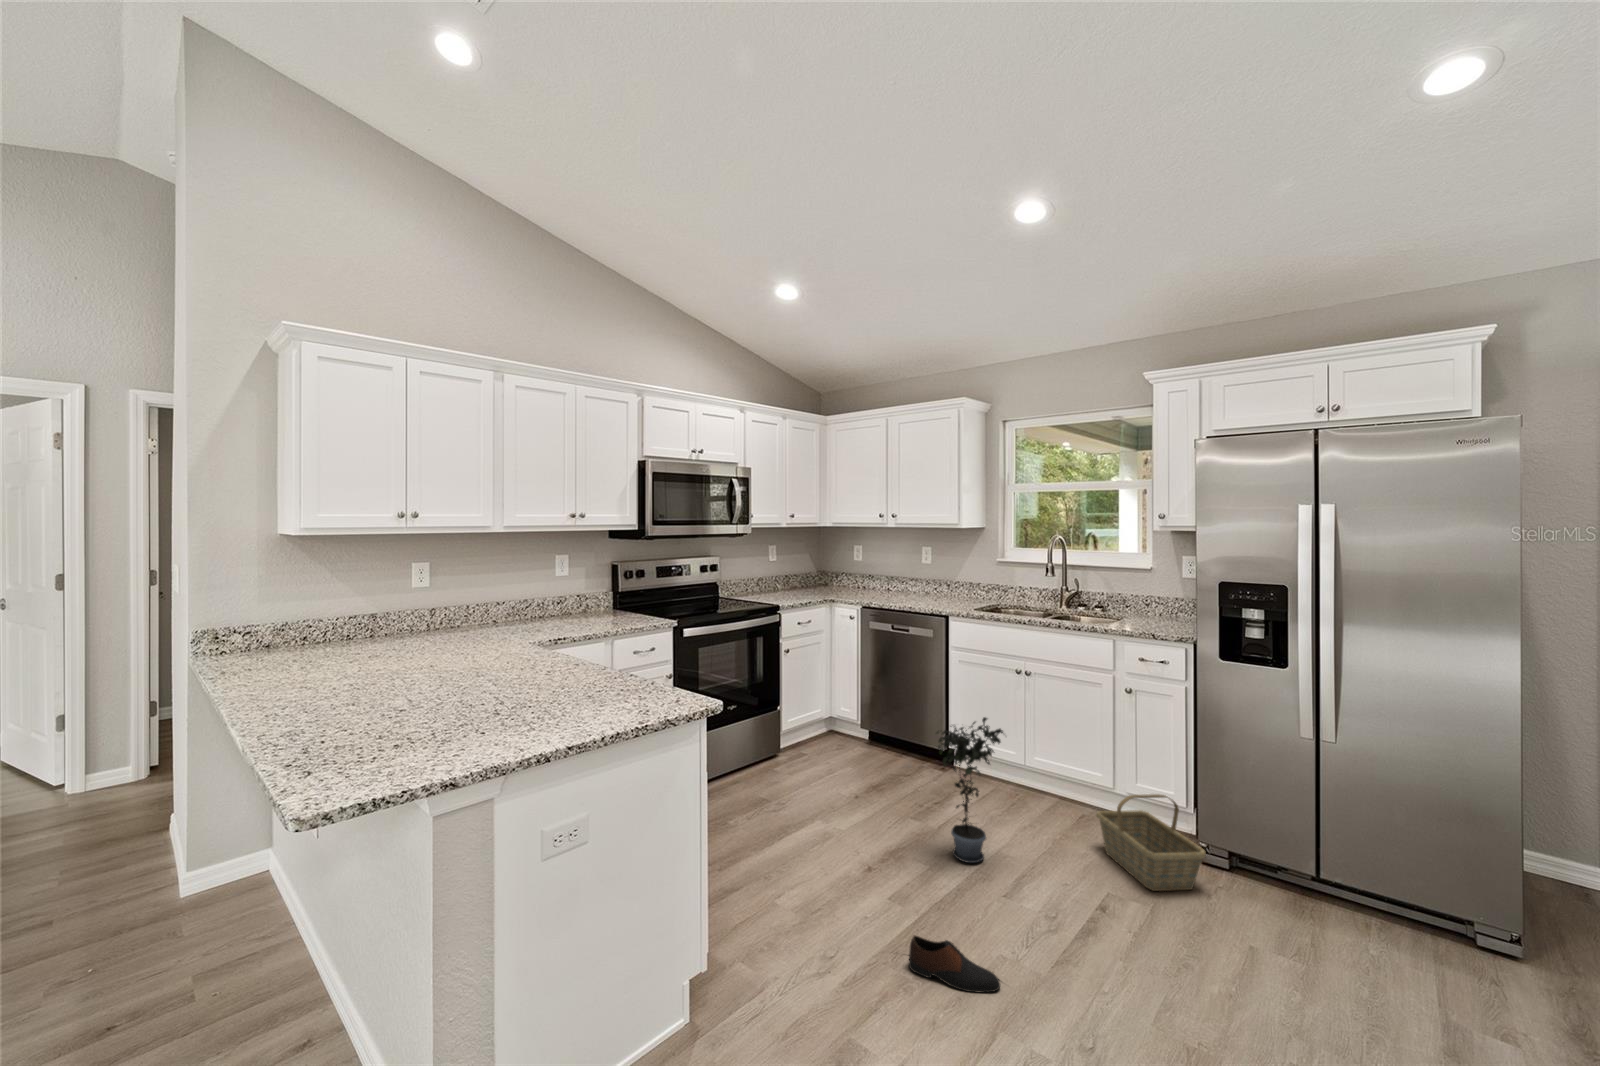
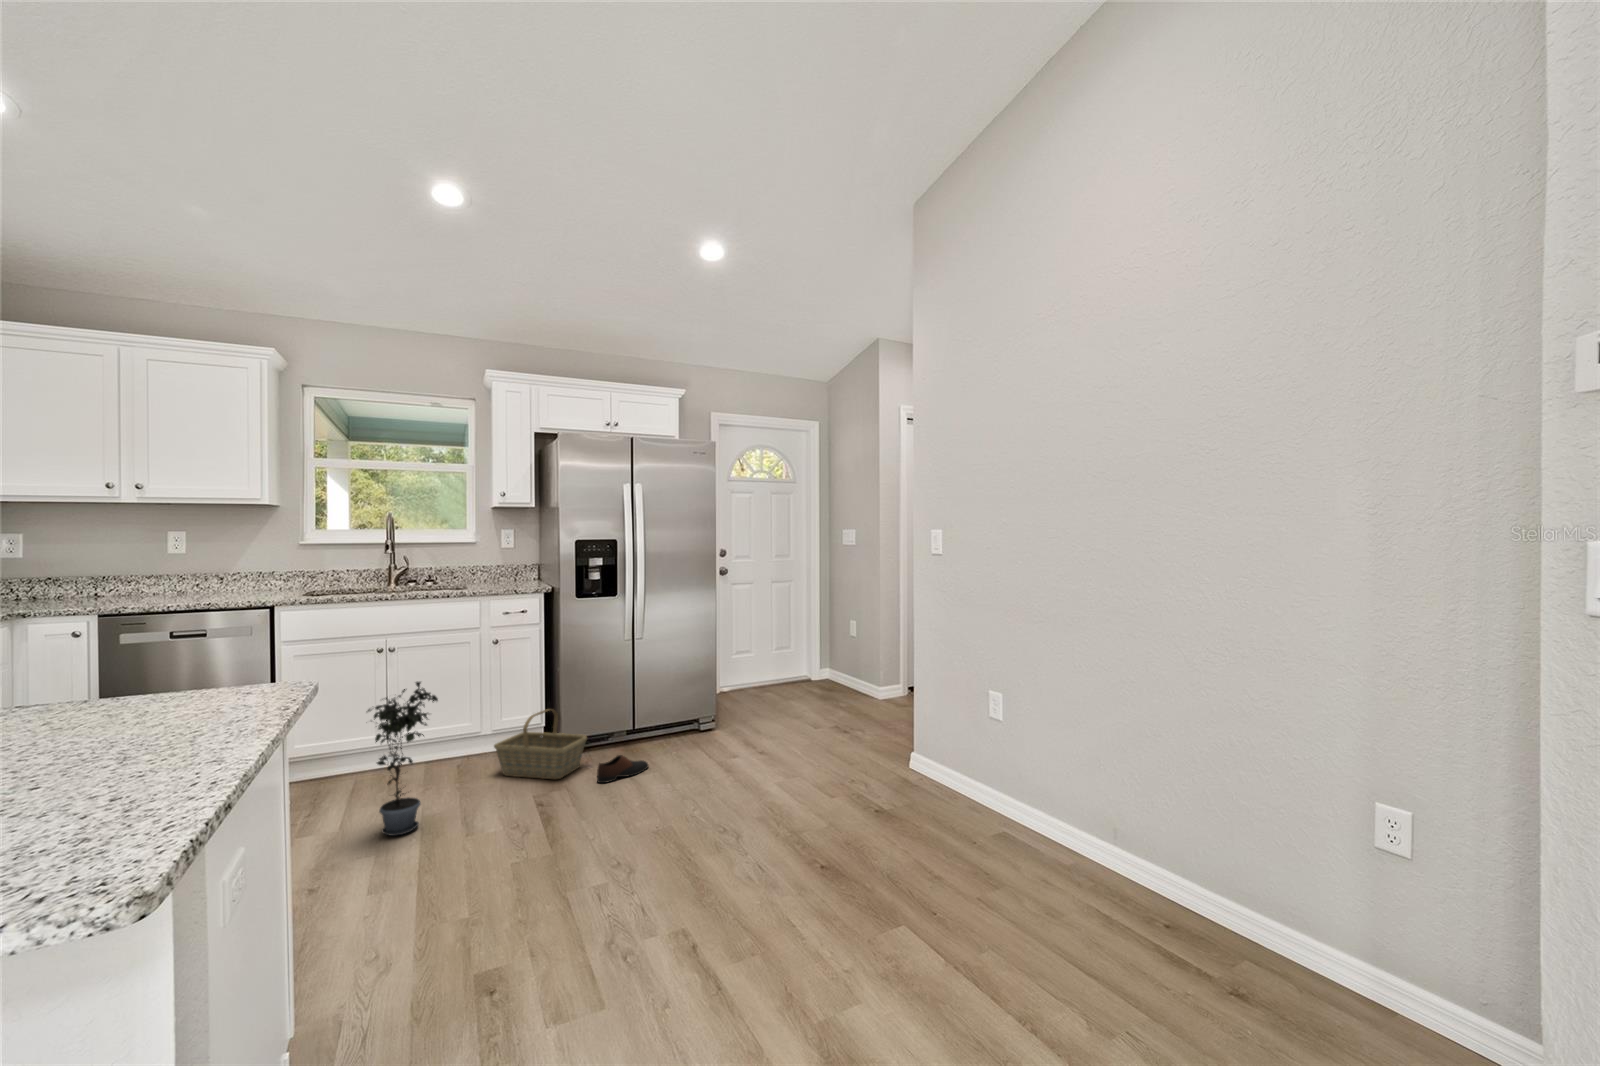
shoe: present [909,936,1000,993] -> present [597,755,648,783]

